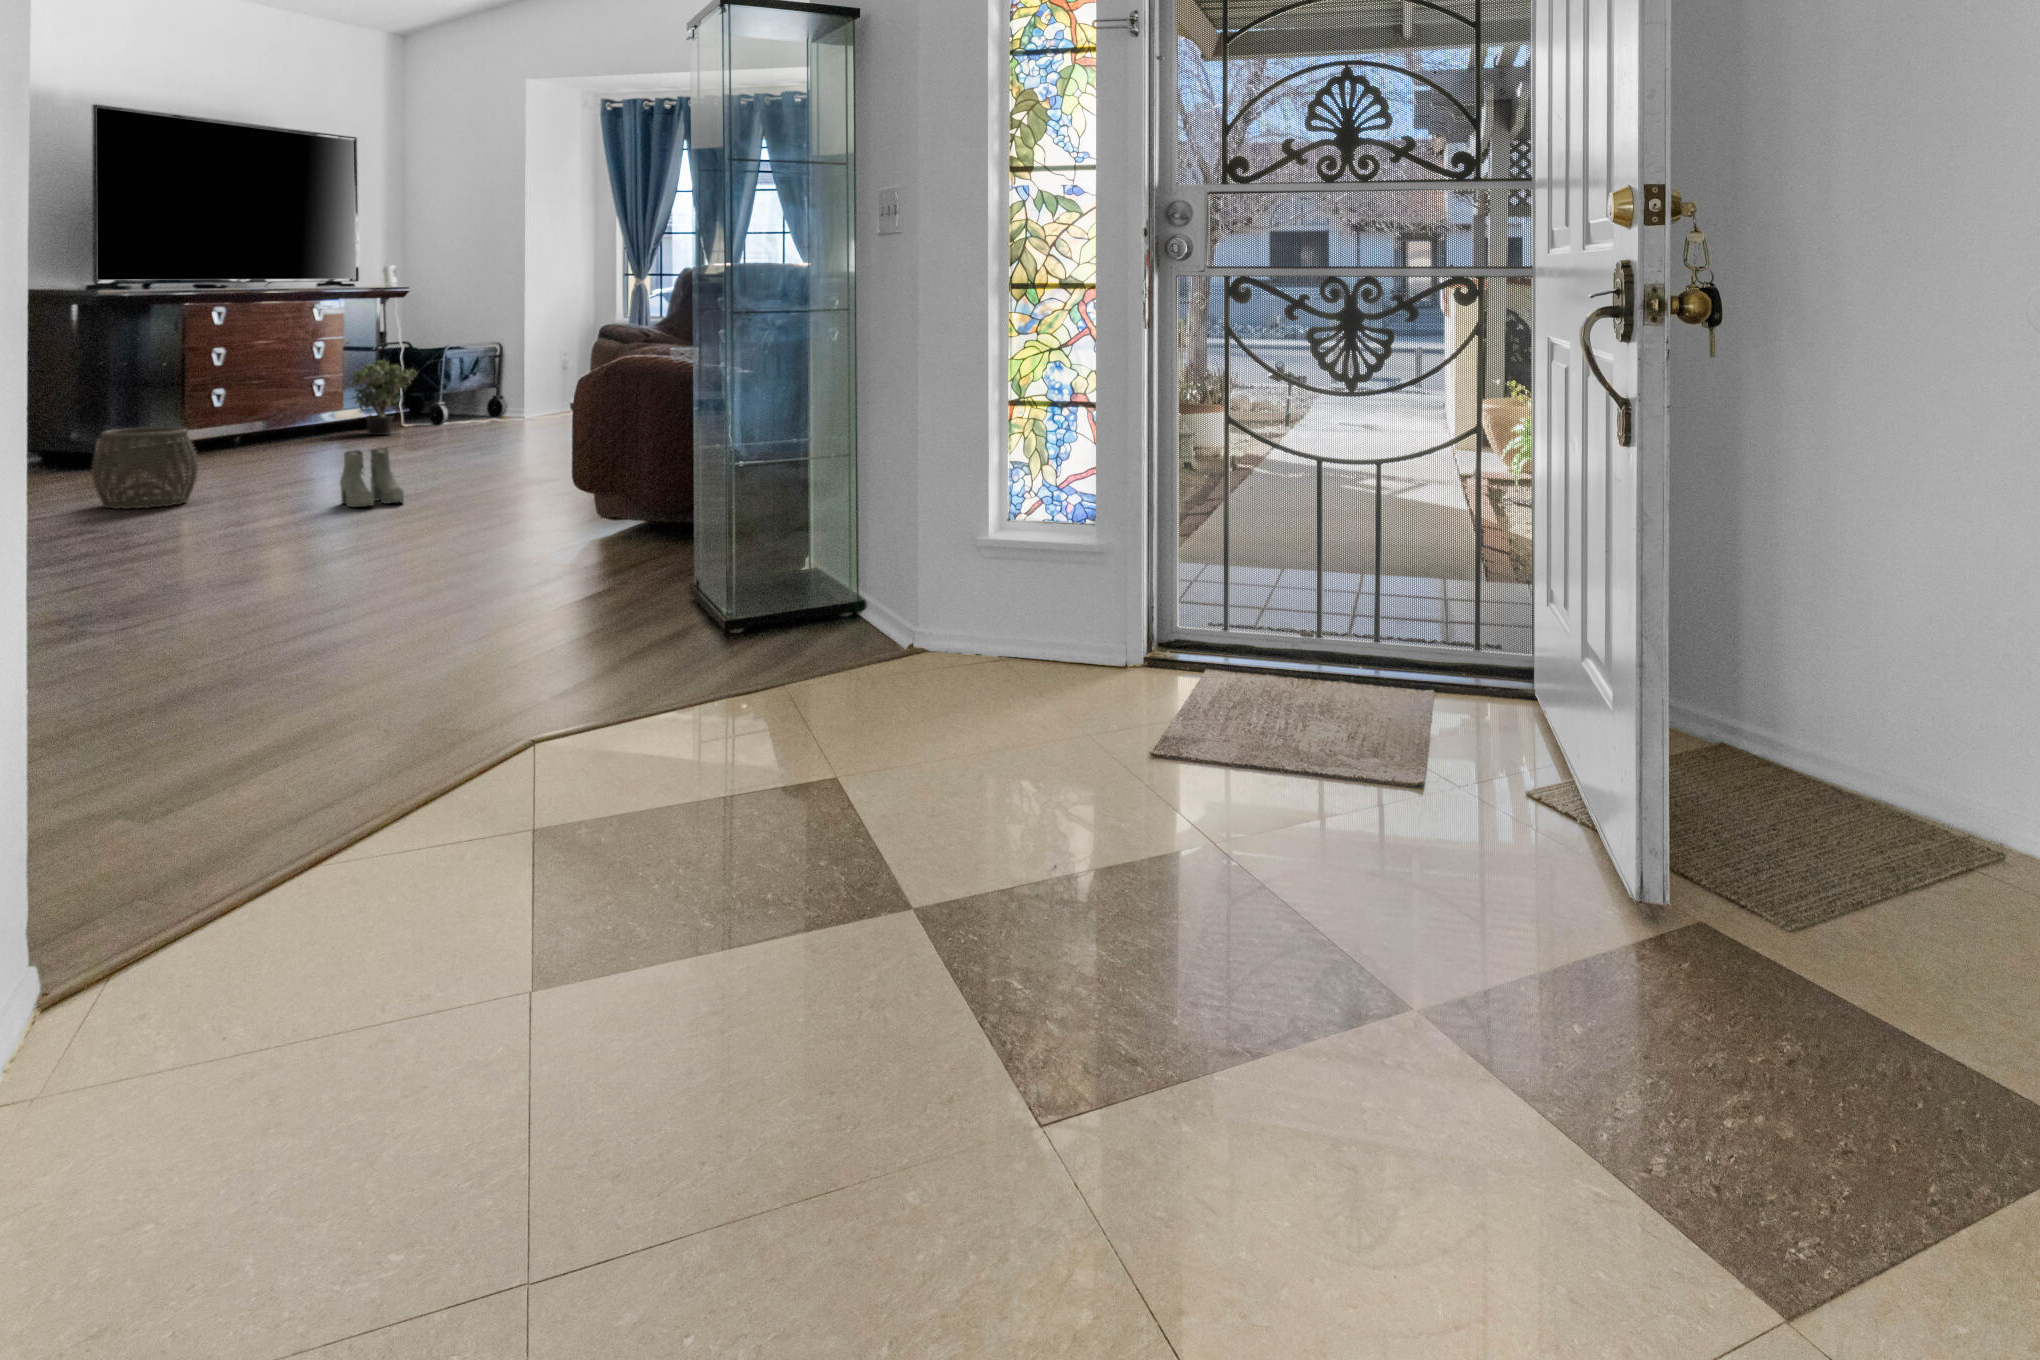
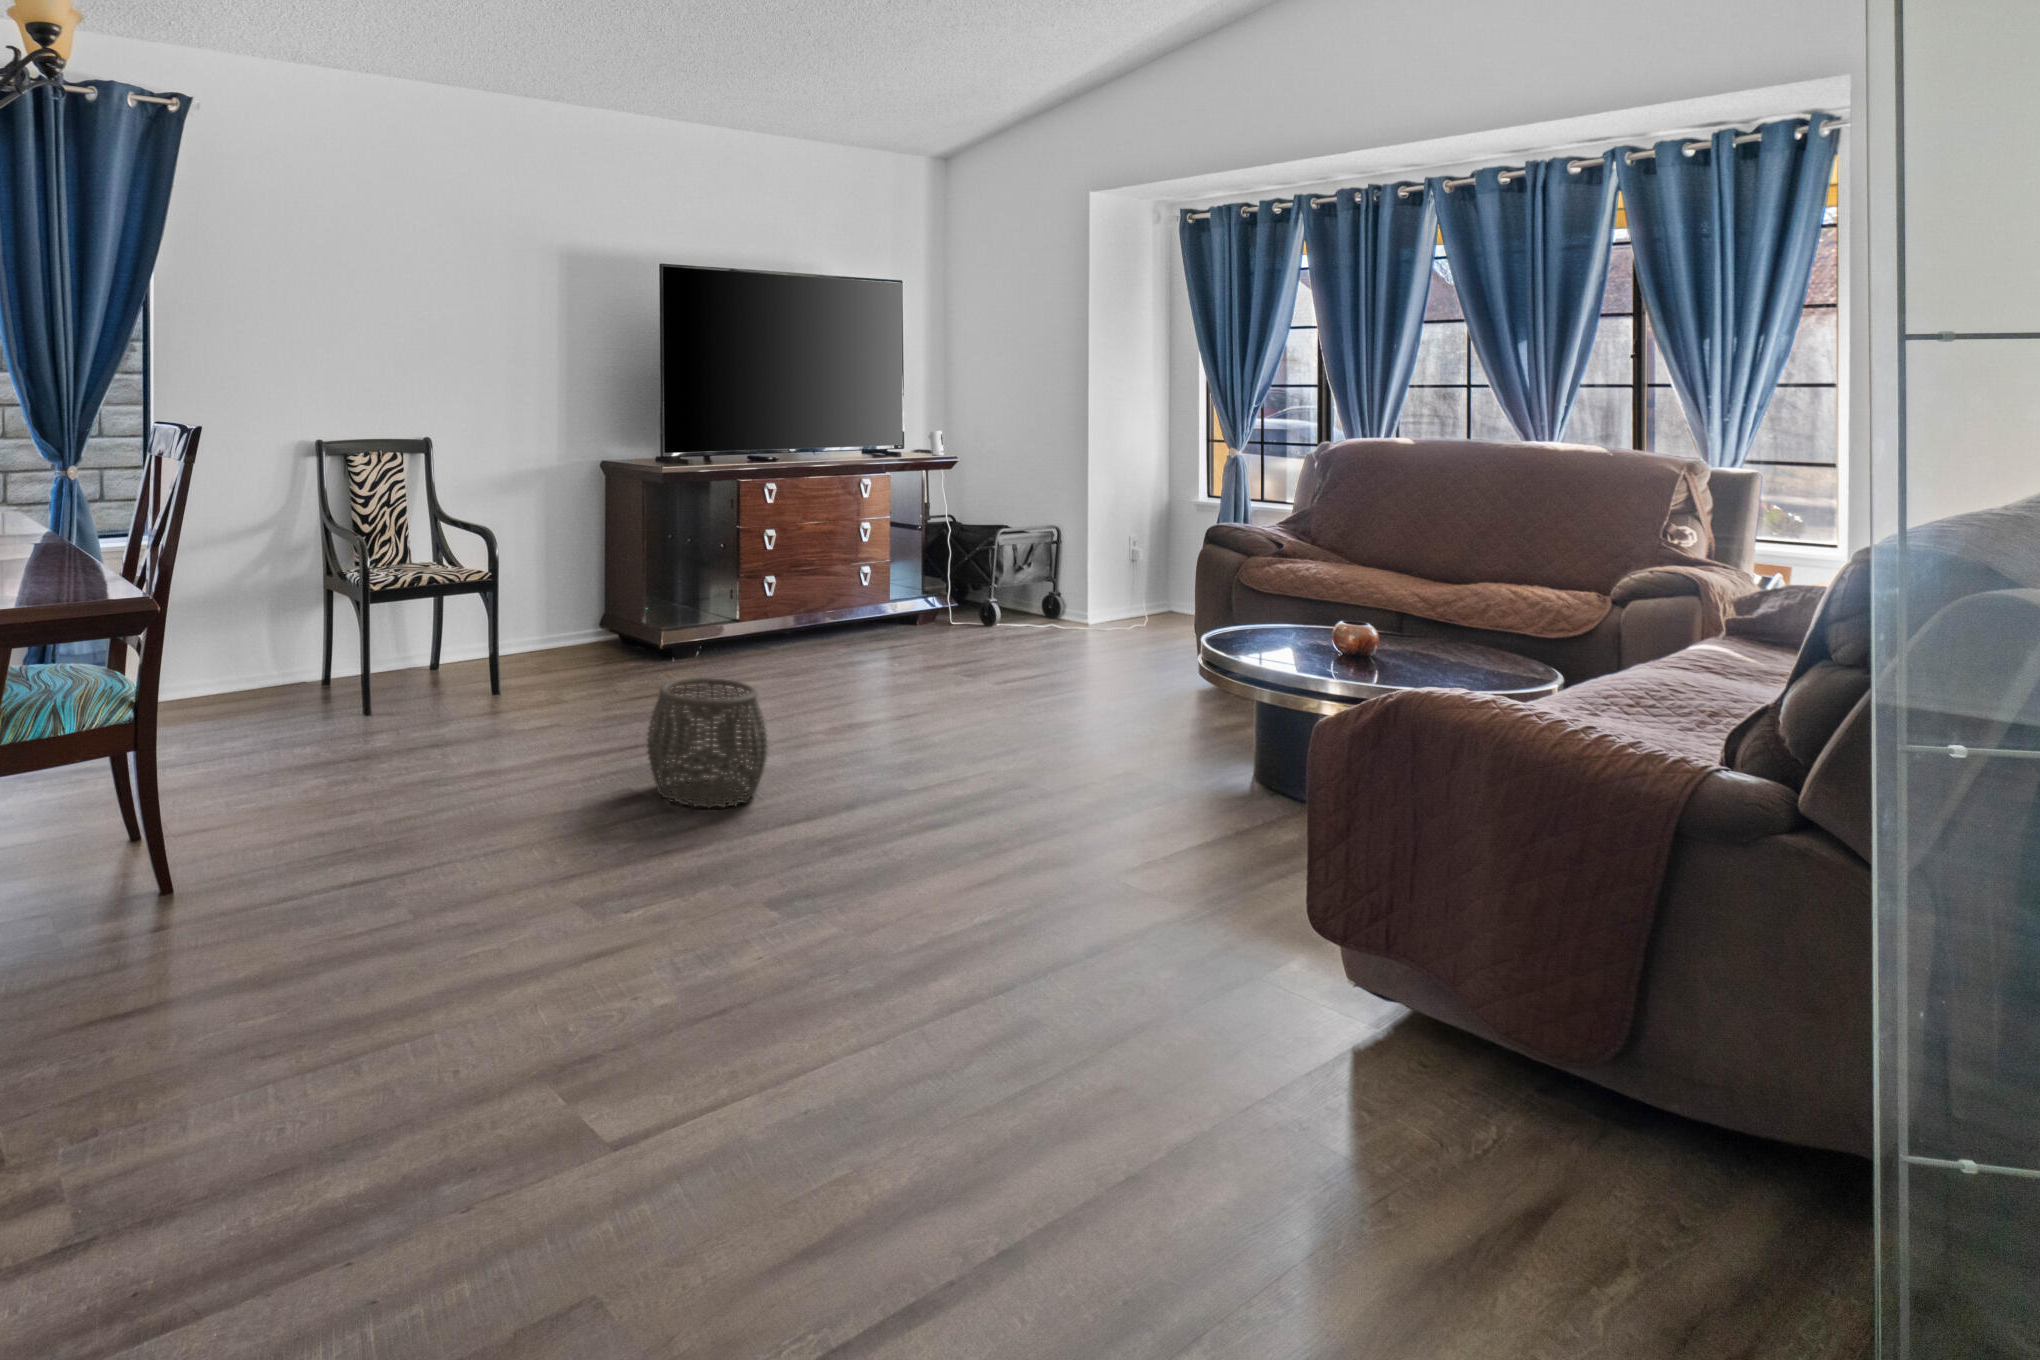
potted plant: present [352,360,417,435] -> none [898,545,974,640]
boots: present [340,448,404,507] -> none [960,760,1062,874]

